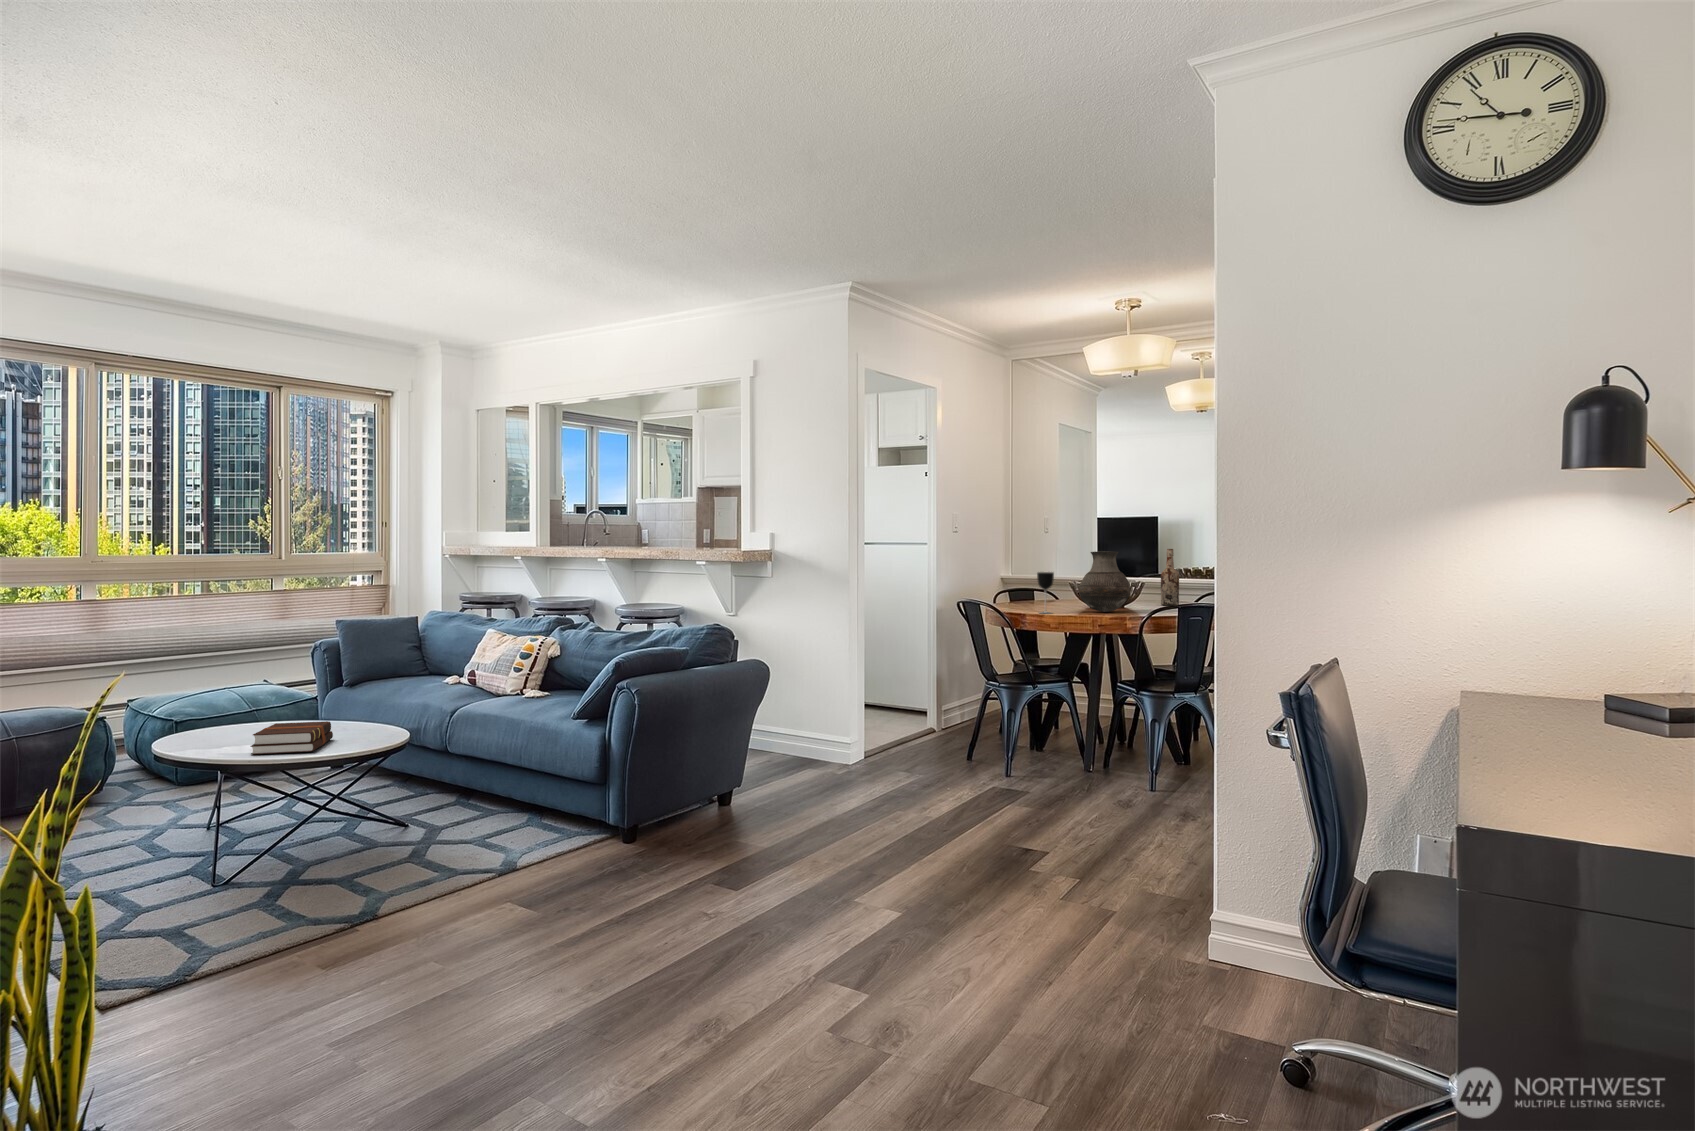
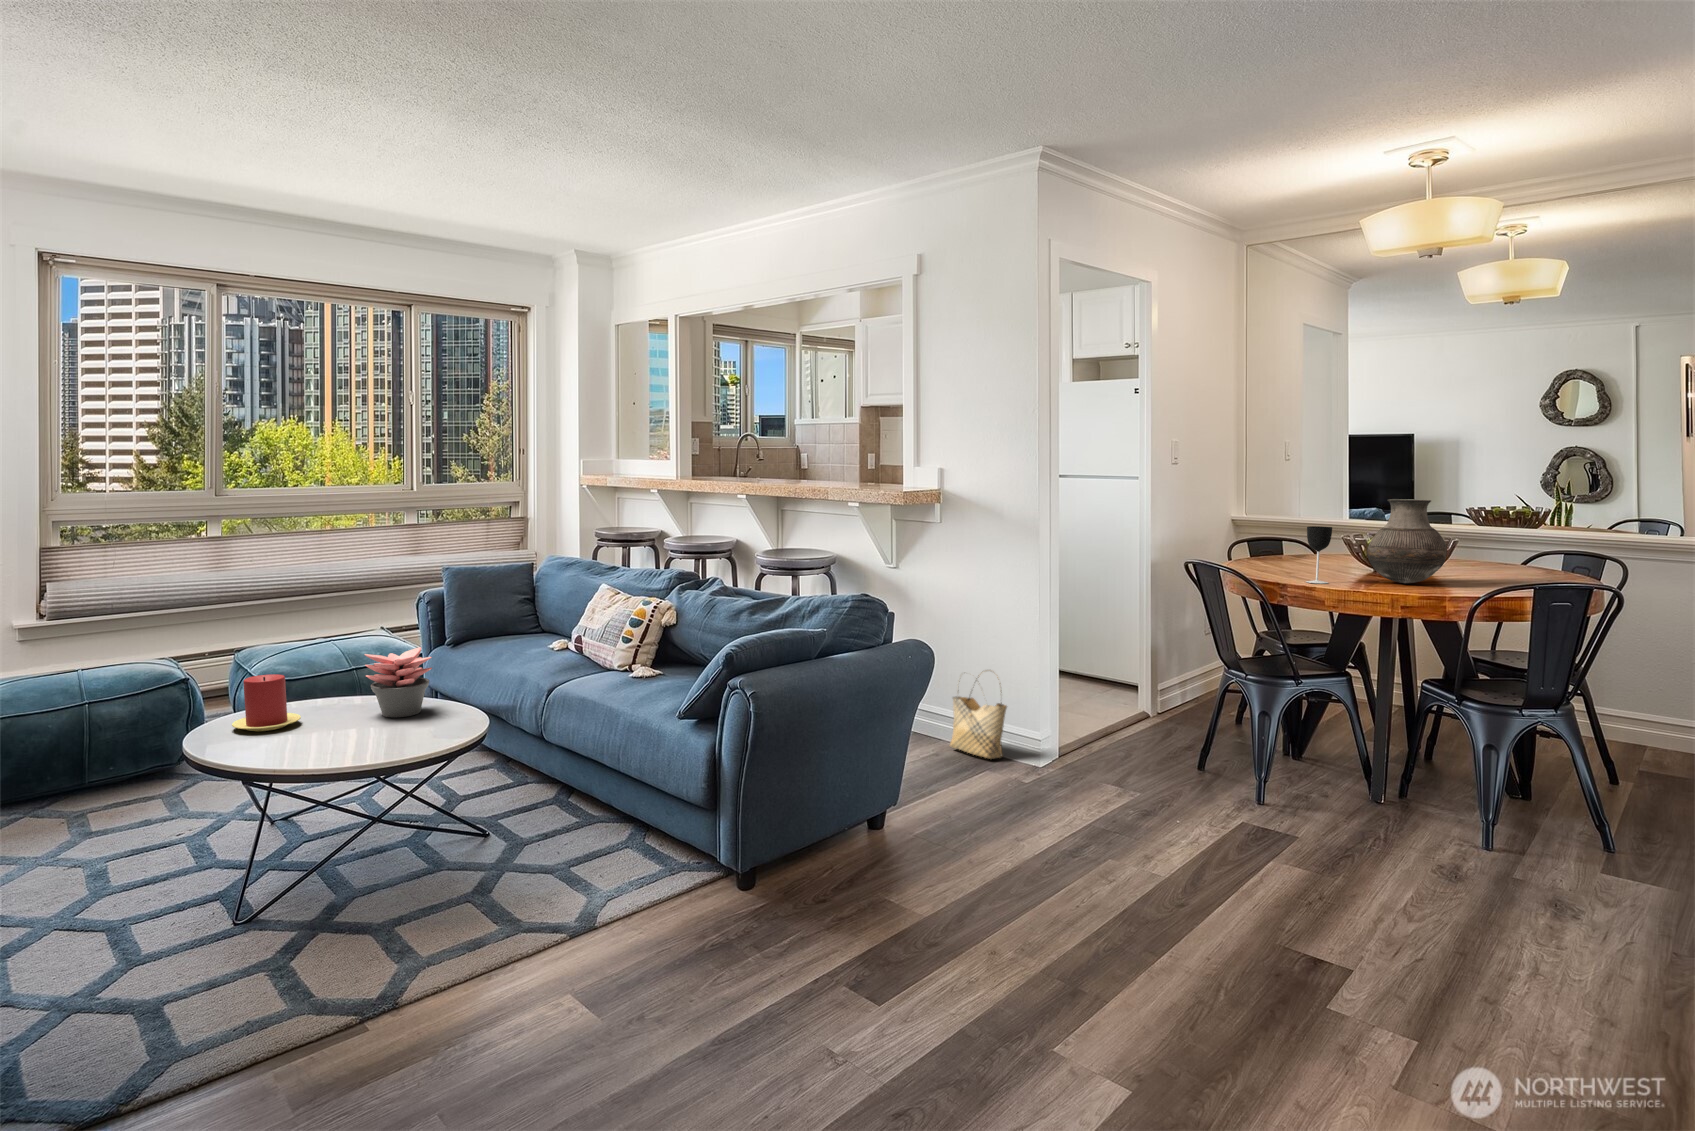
wine bottle: present [1161,549,1179,606] -> none [1478,493,1509,572]
succulent plant: none [304,674,361,730] -> present [365,647,432,717]
woven basket: none [779,692,824,762] -> present [950,677,1007,759]
candle: none [193,696,251,741] -> present [232,674,301,731]
hardback book: present [251,721,333,754] -> none [276,713,388,759]

